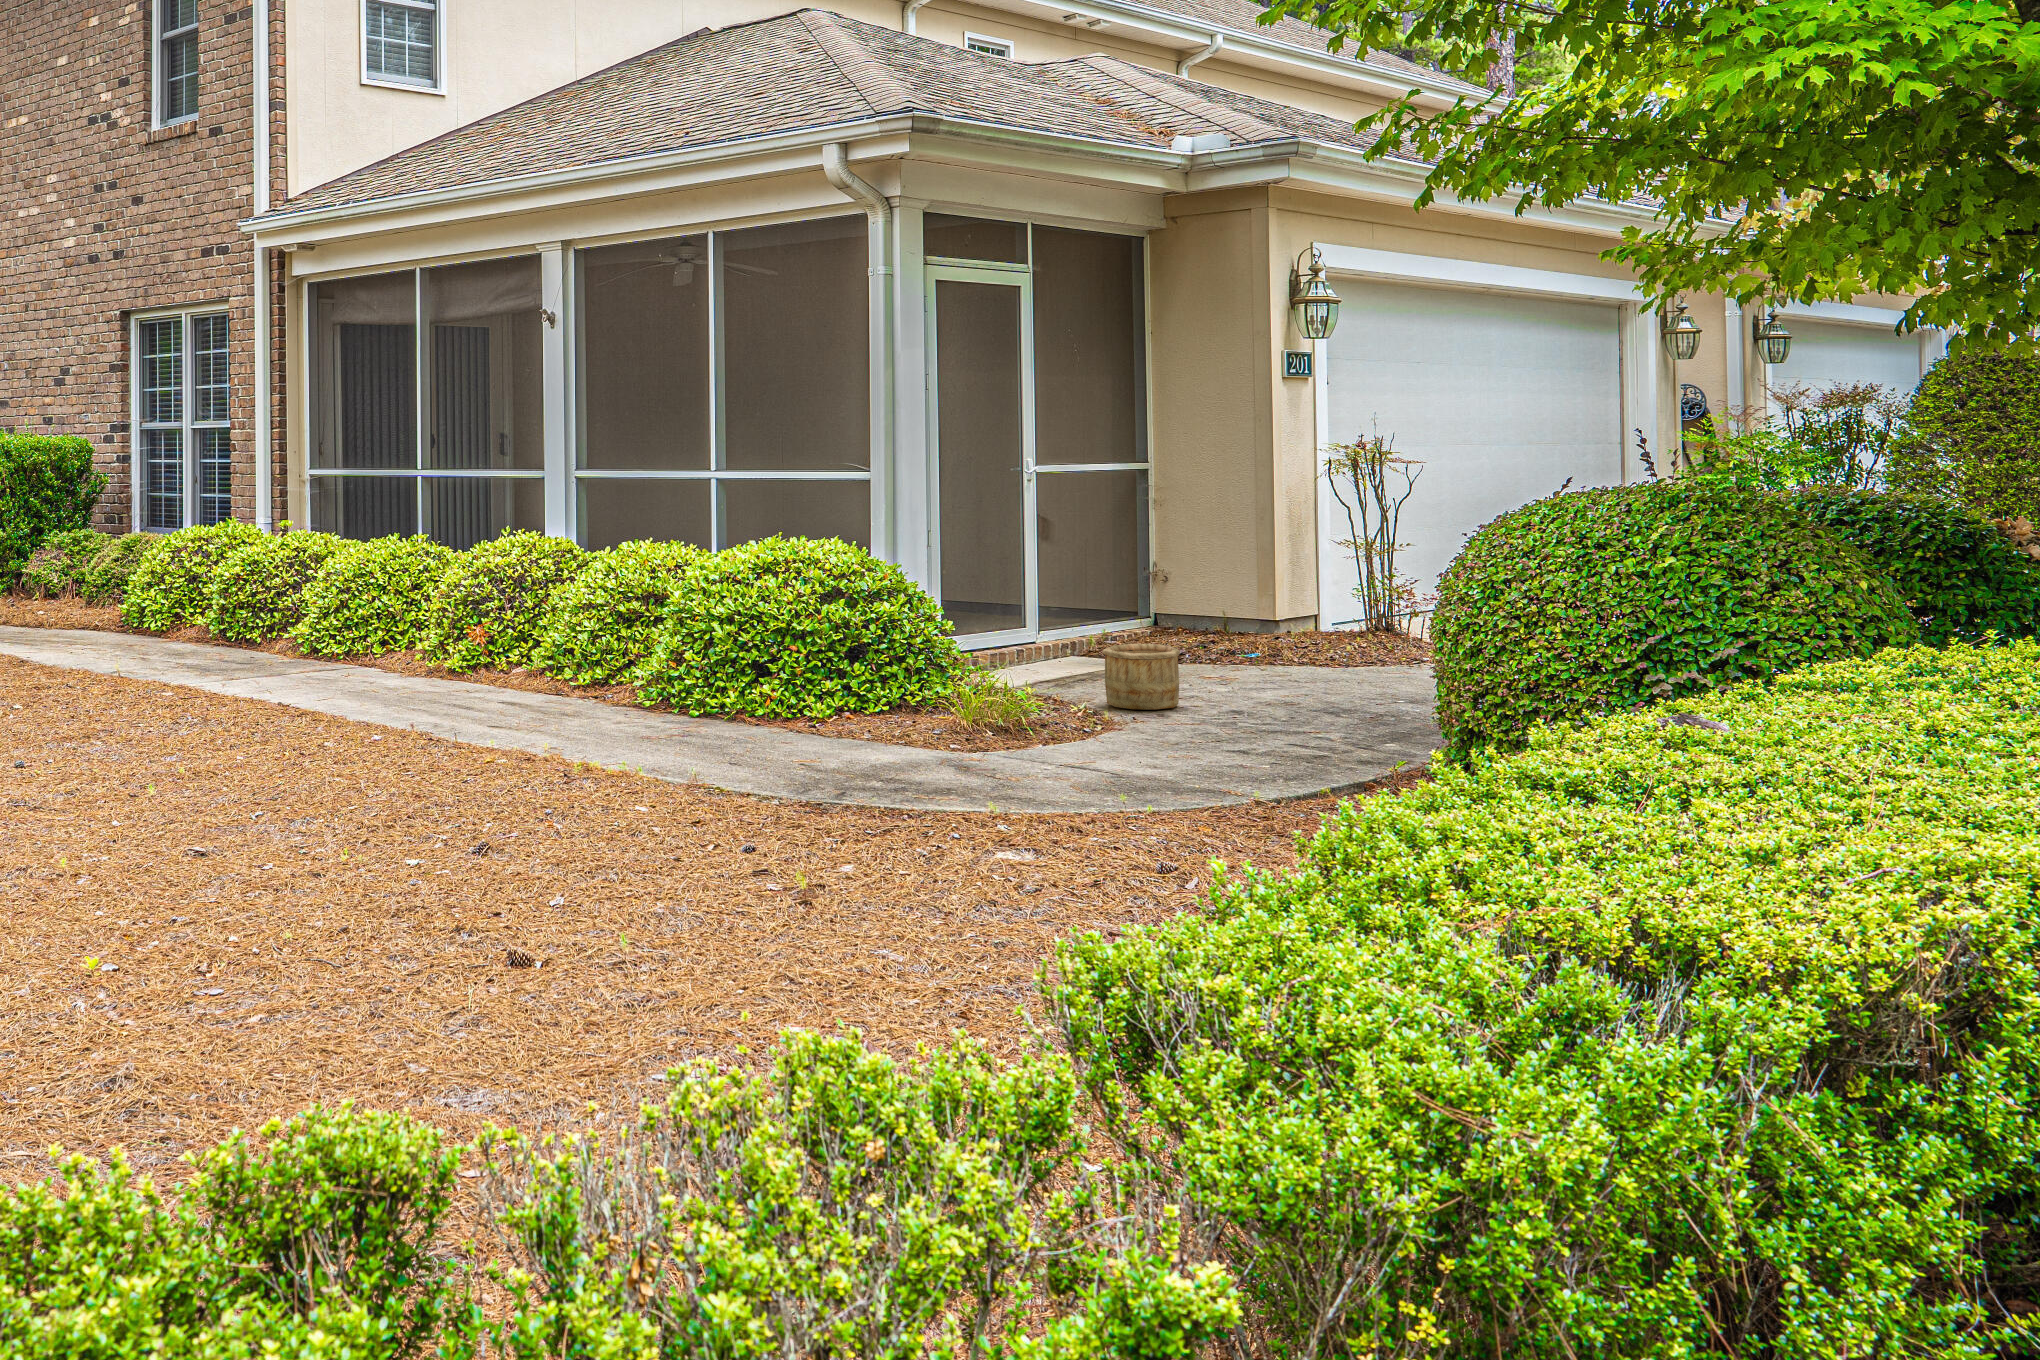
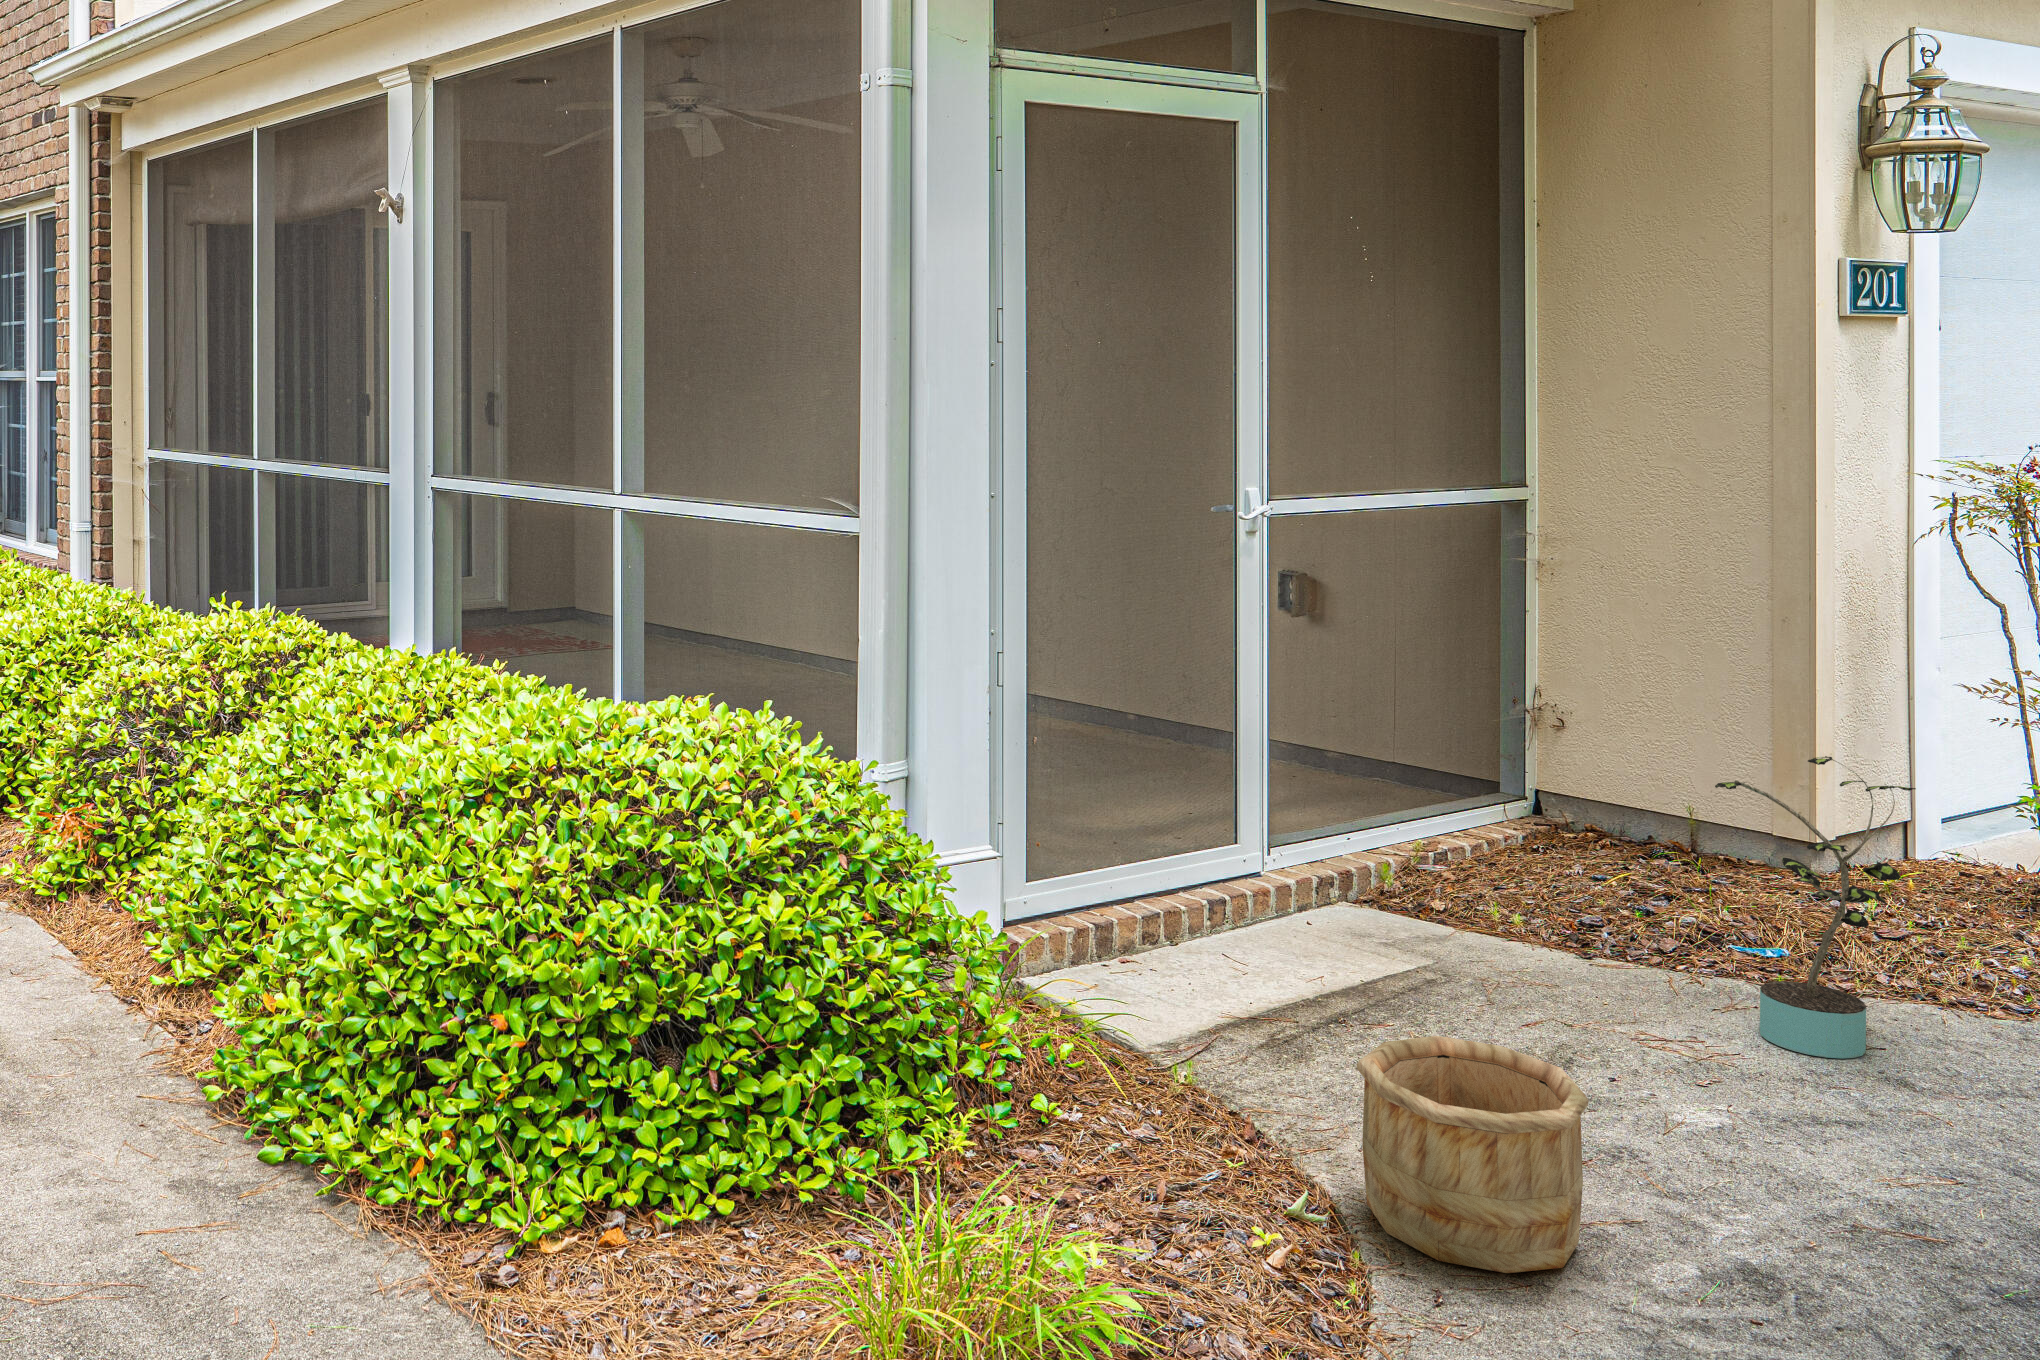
potted plant: none [1226,554,1298,673] -> present [1715,756,1916,1059]

